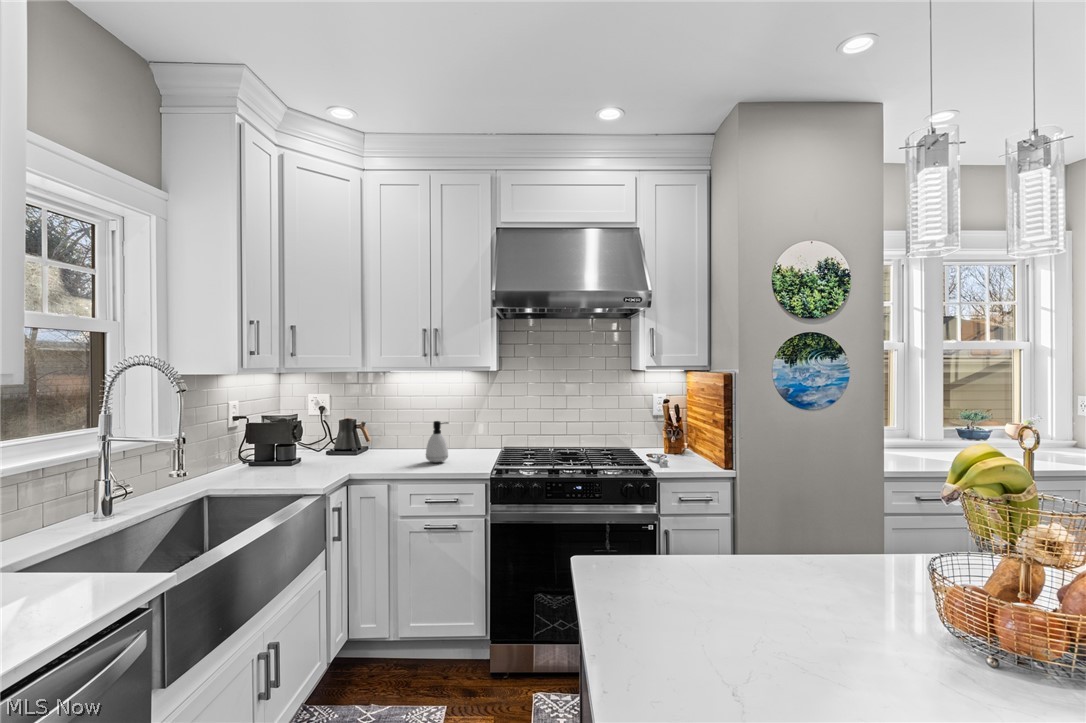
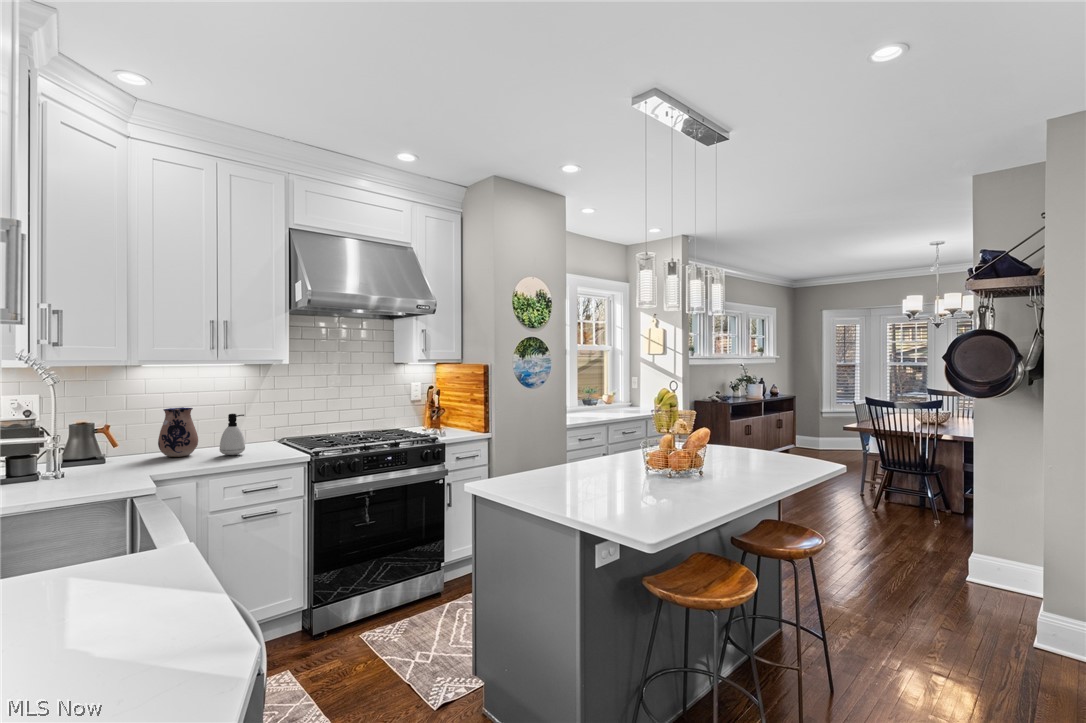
ceramic pitcher: none [387,412,419,458] -> present [158,407,198,457]

